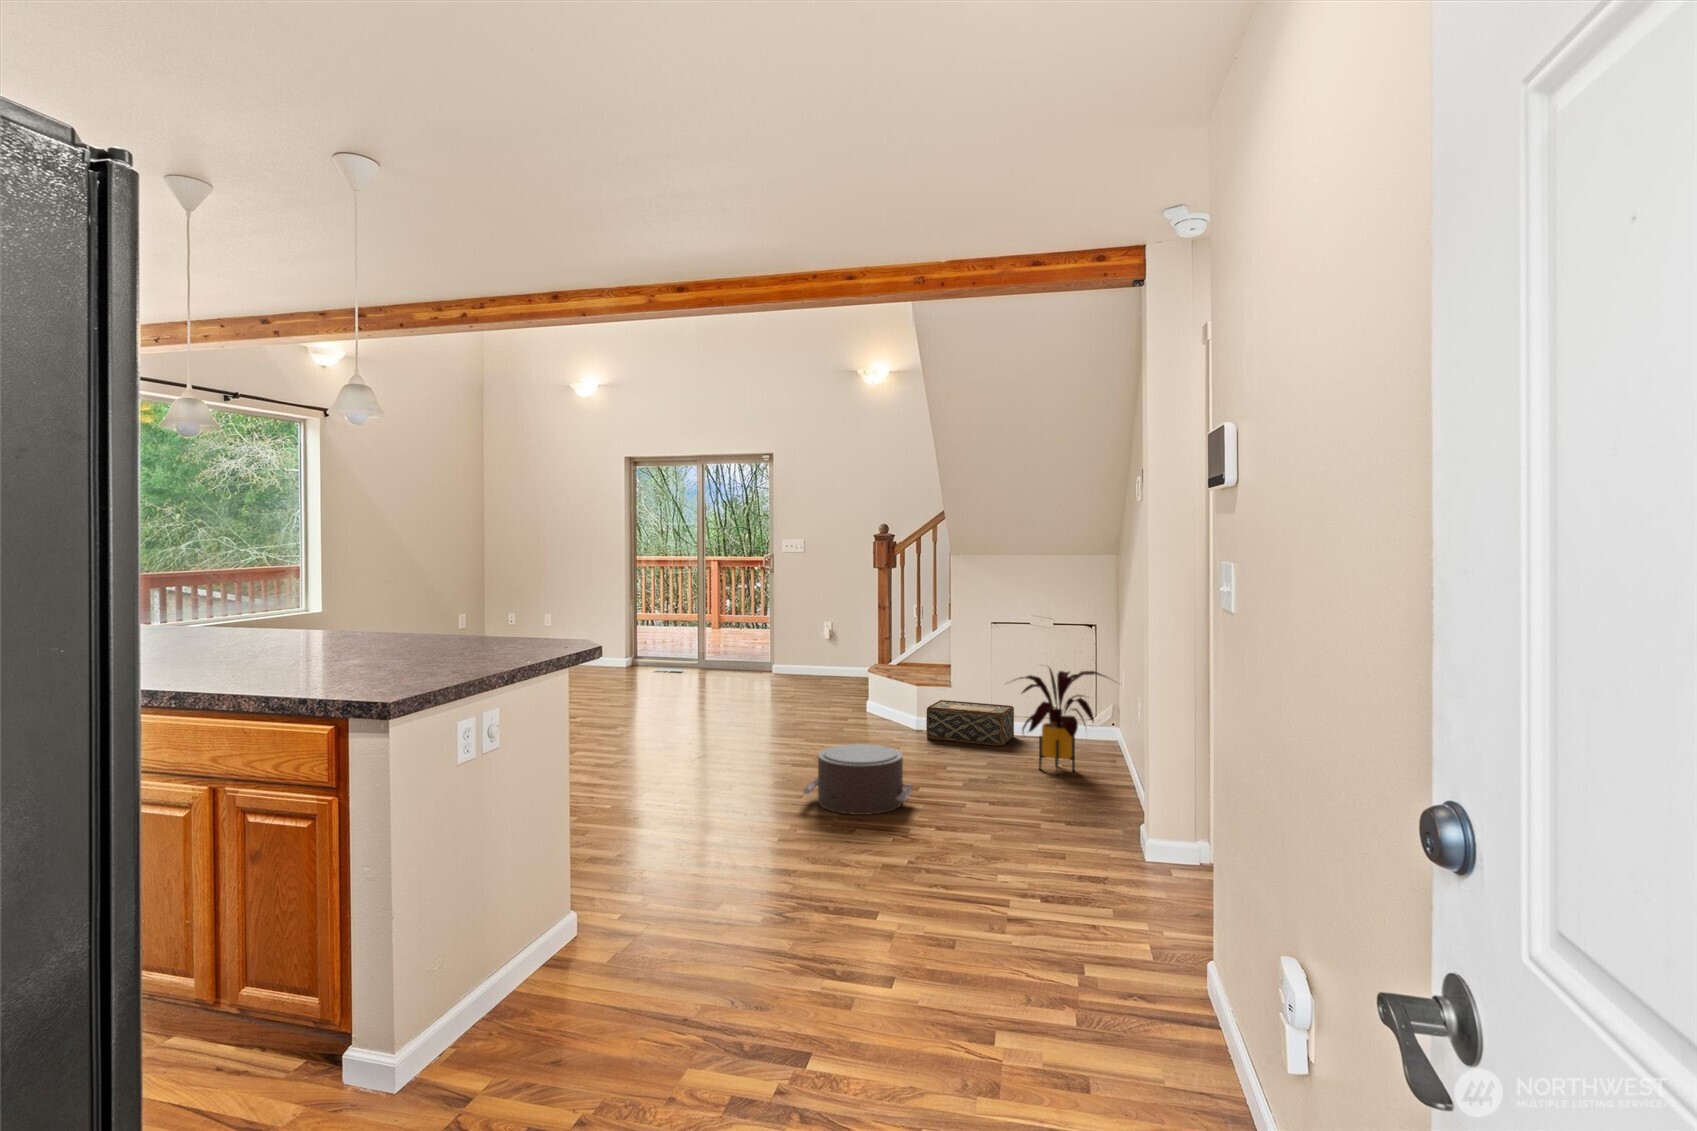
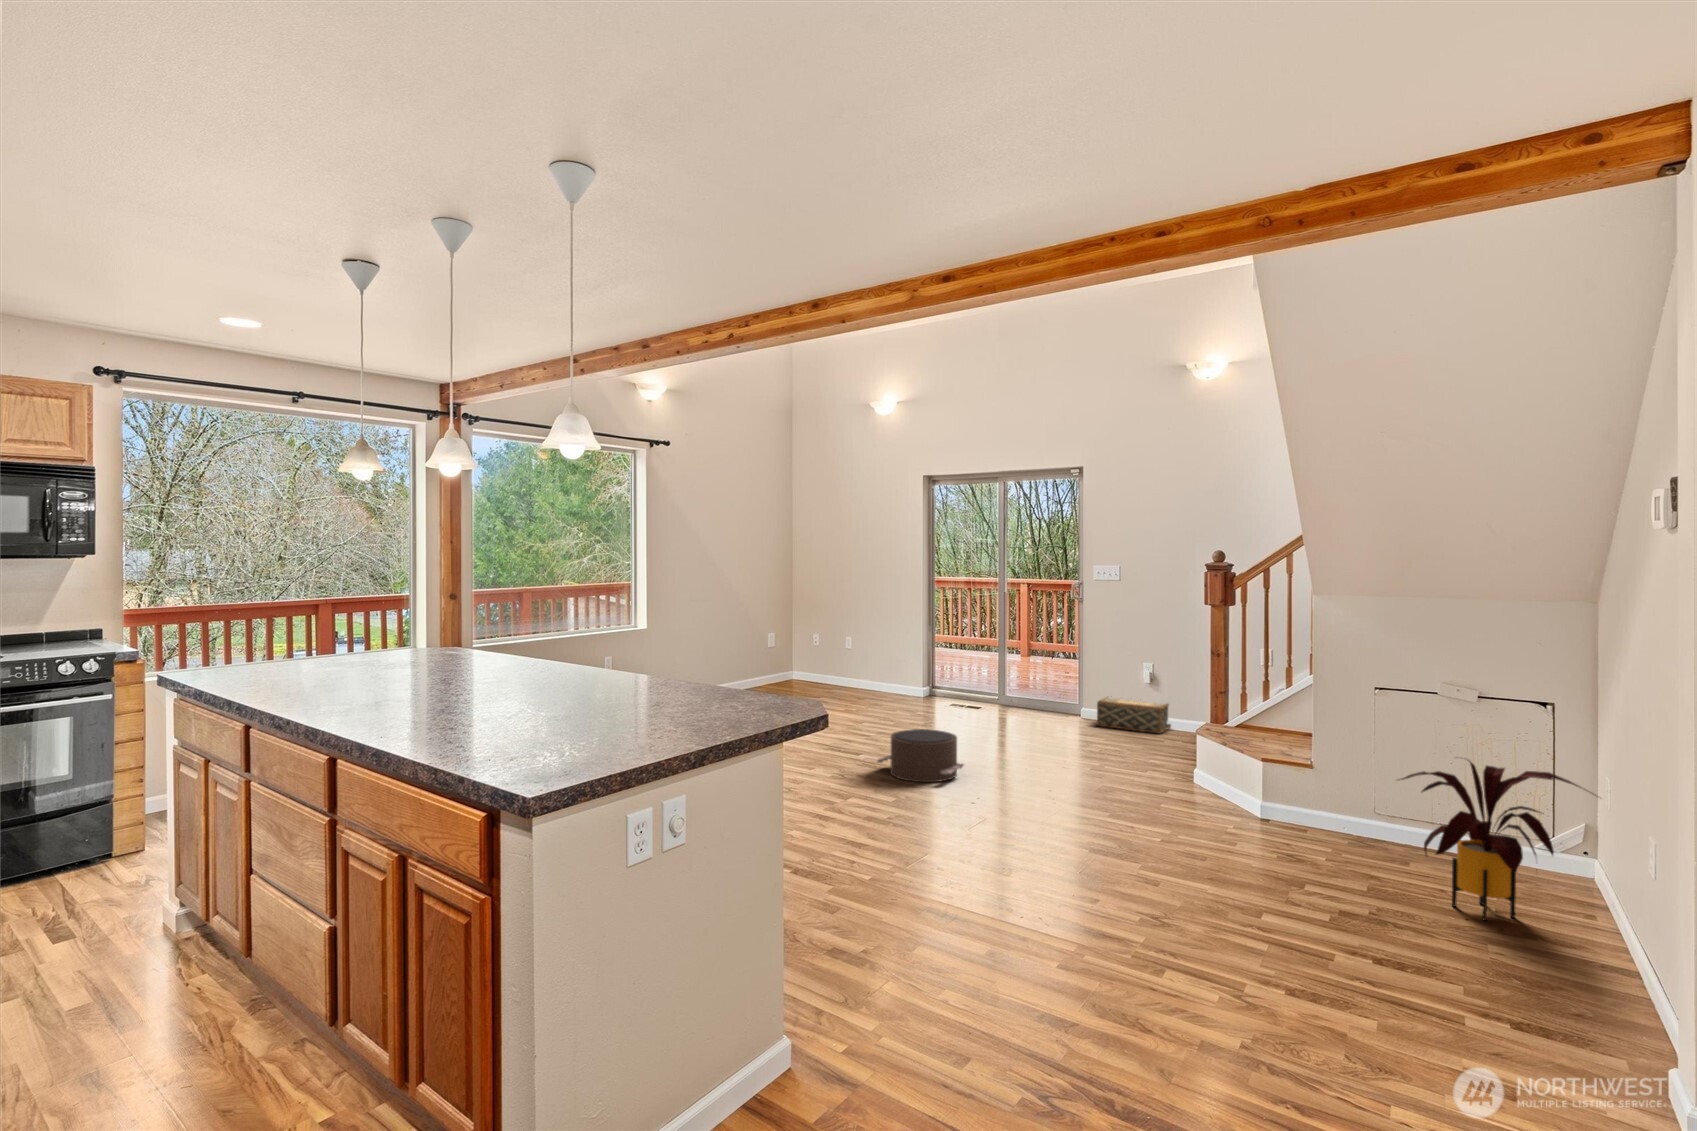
woven basket: present [926,700,1014,746] -> present [1097,697,1171,733]
pouf: present [803,744,912,815] -> present [877,729,964,782]

